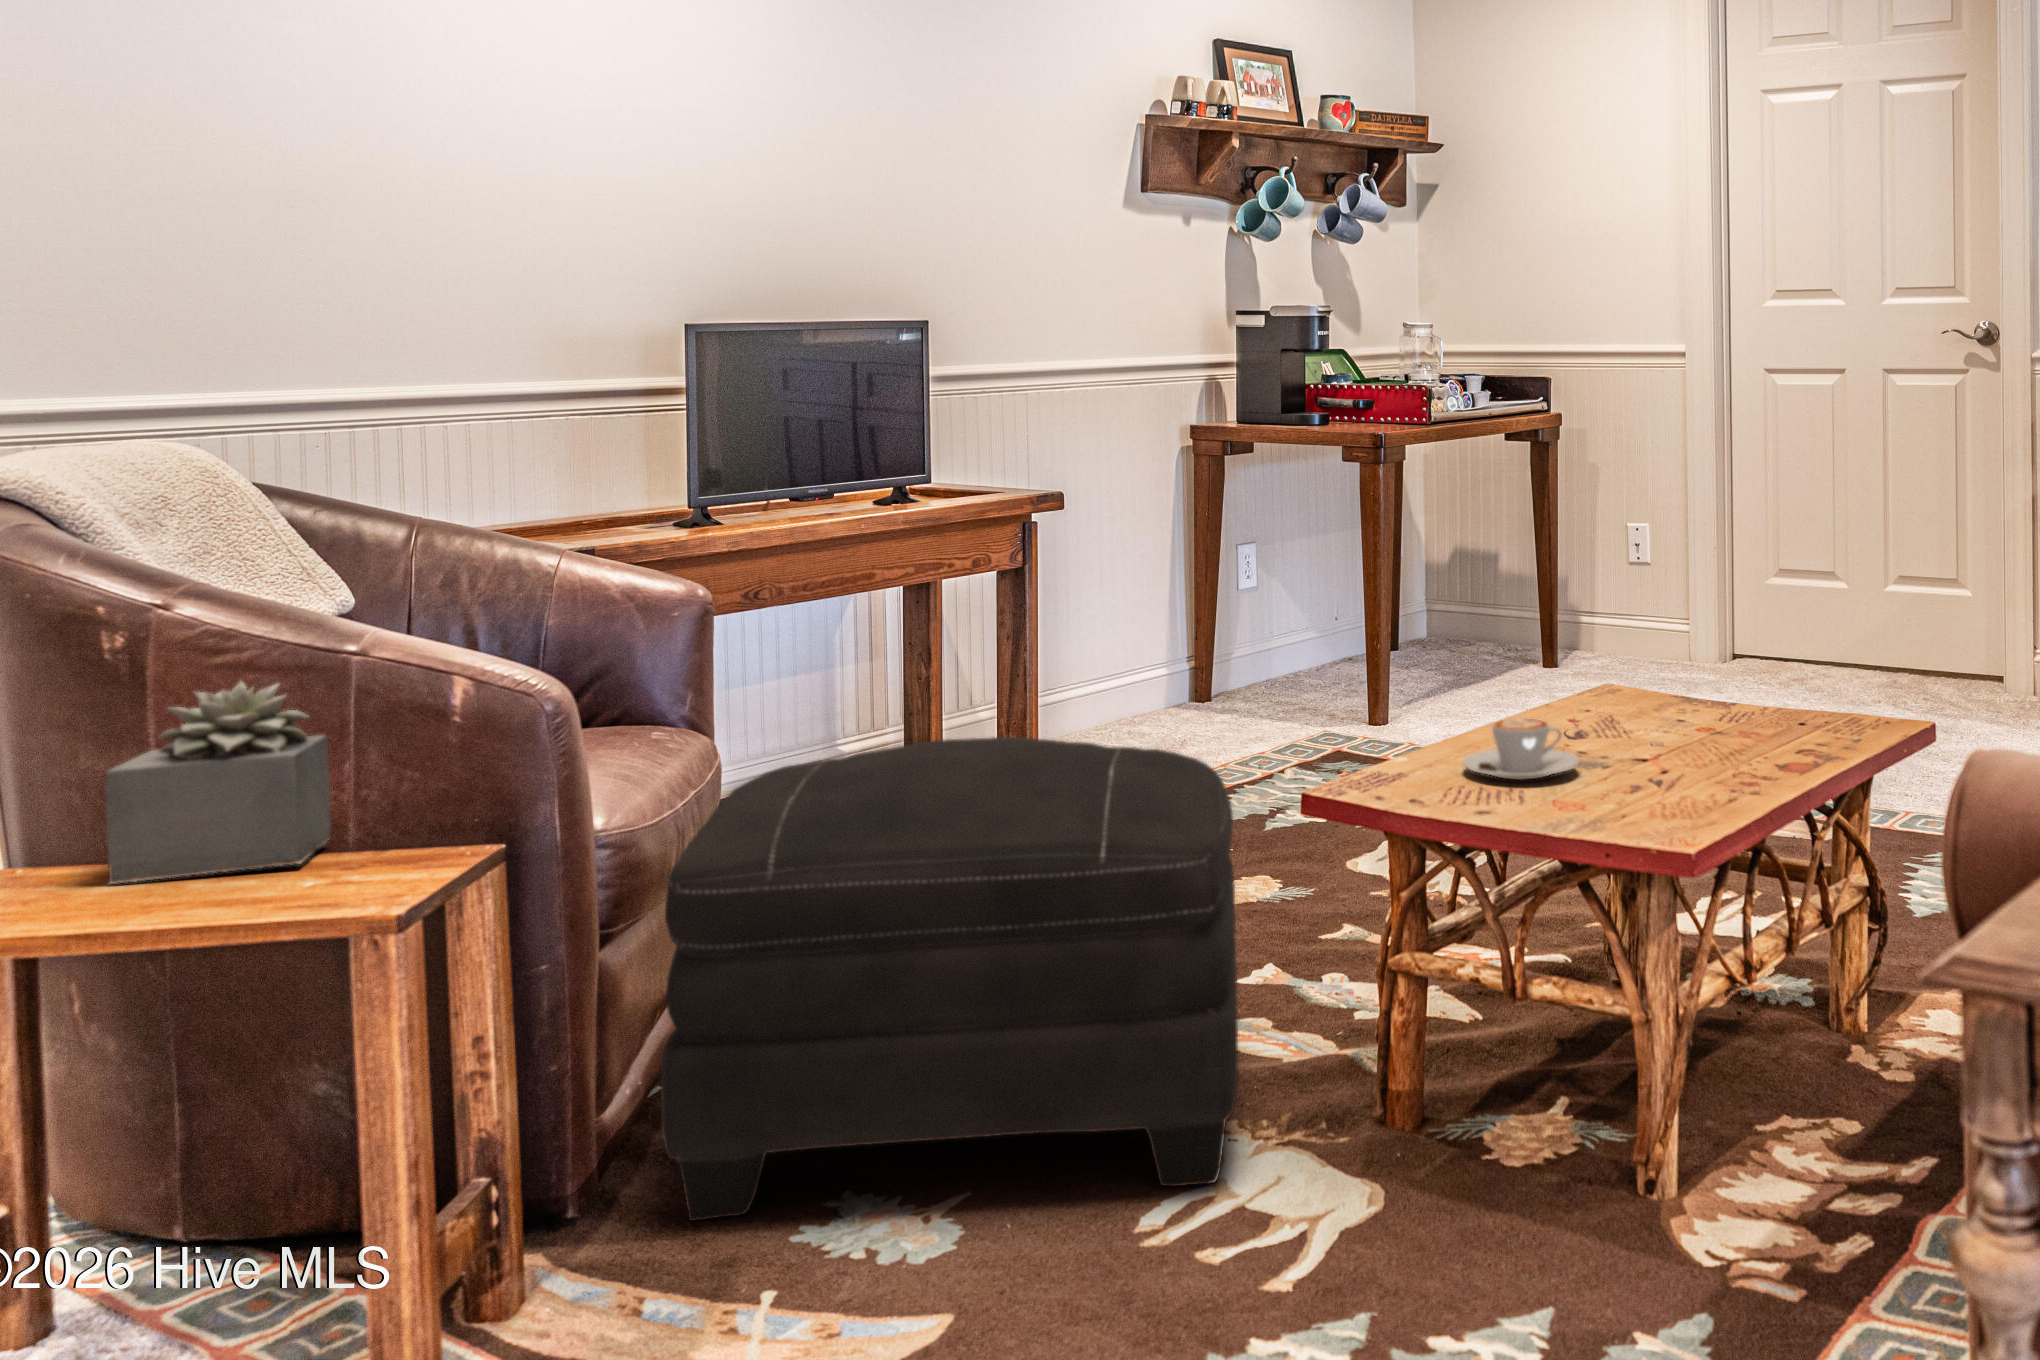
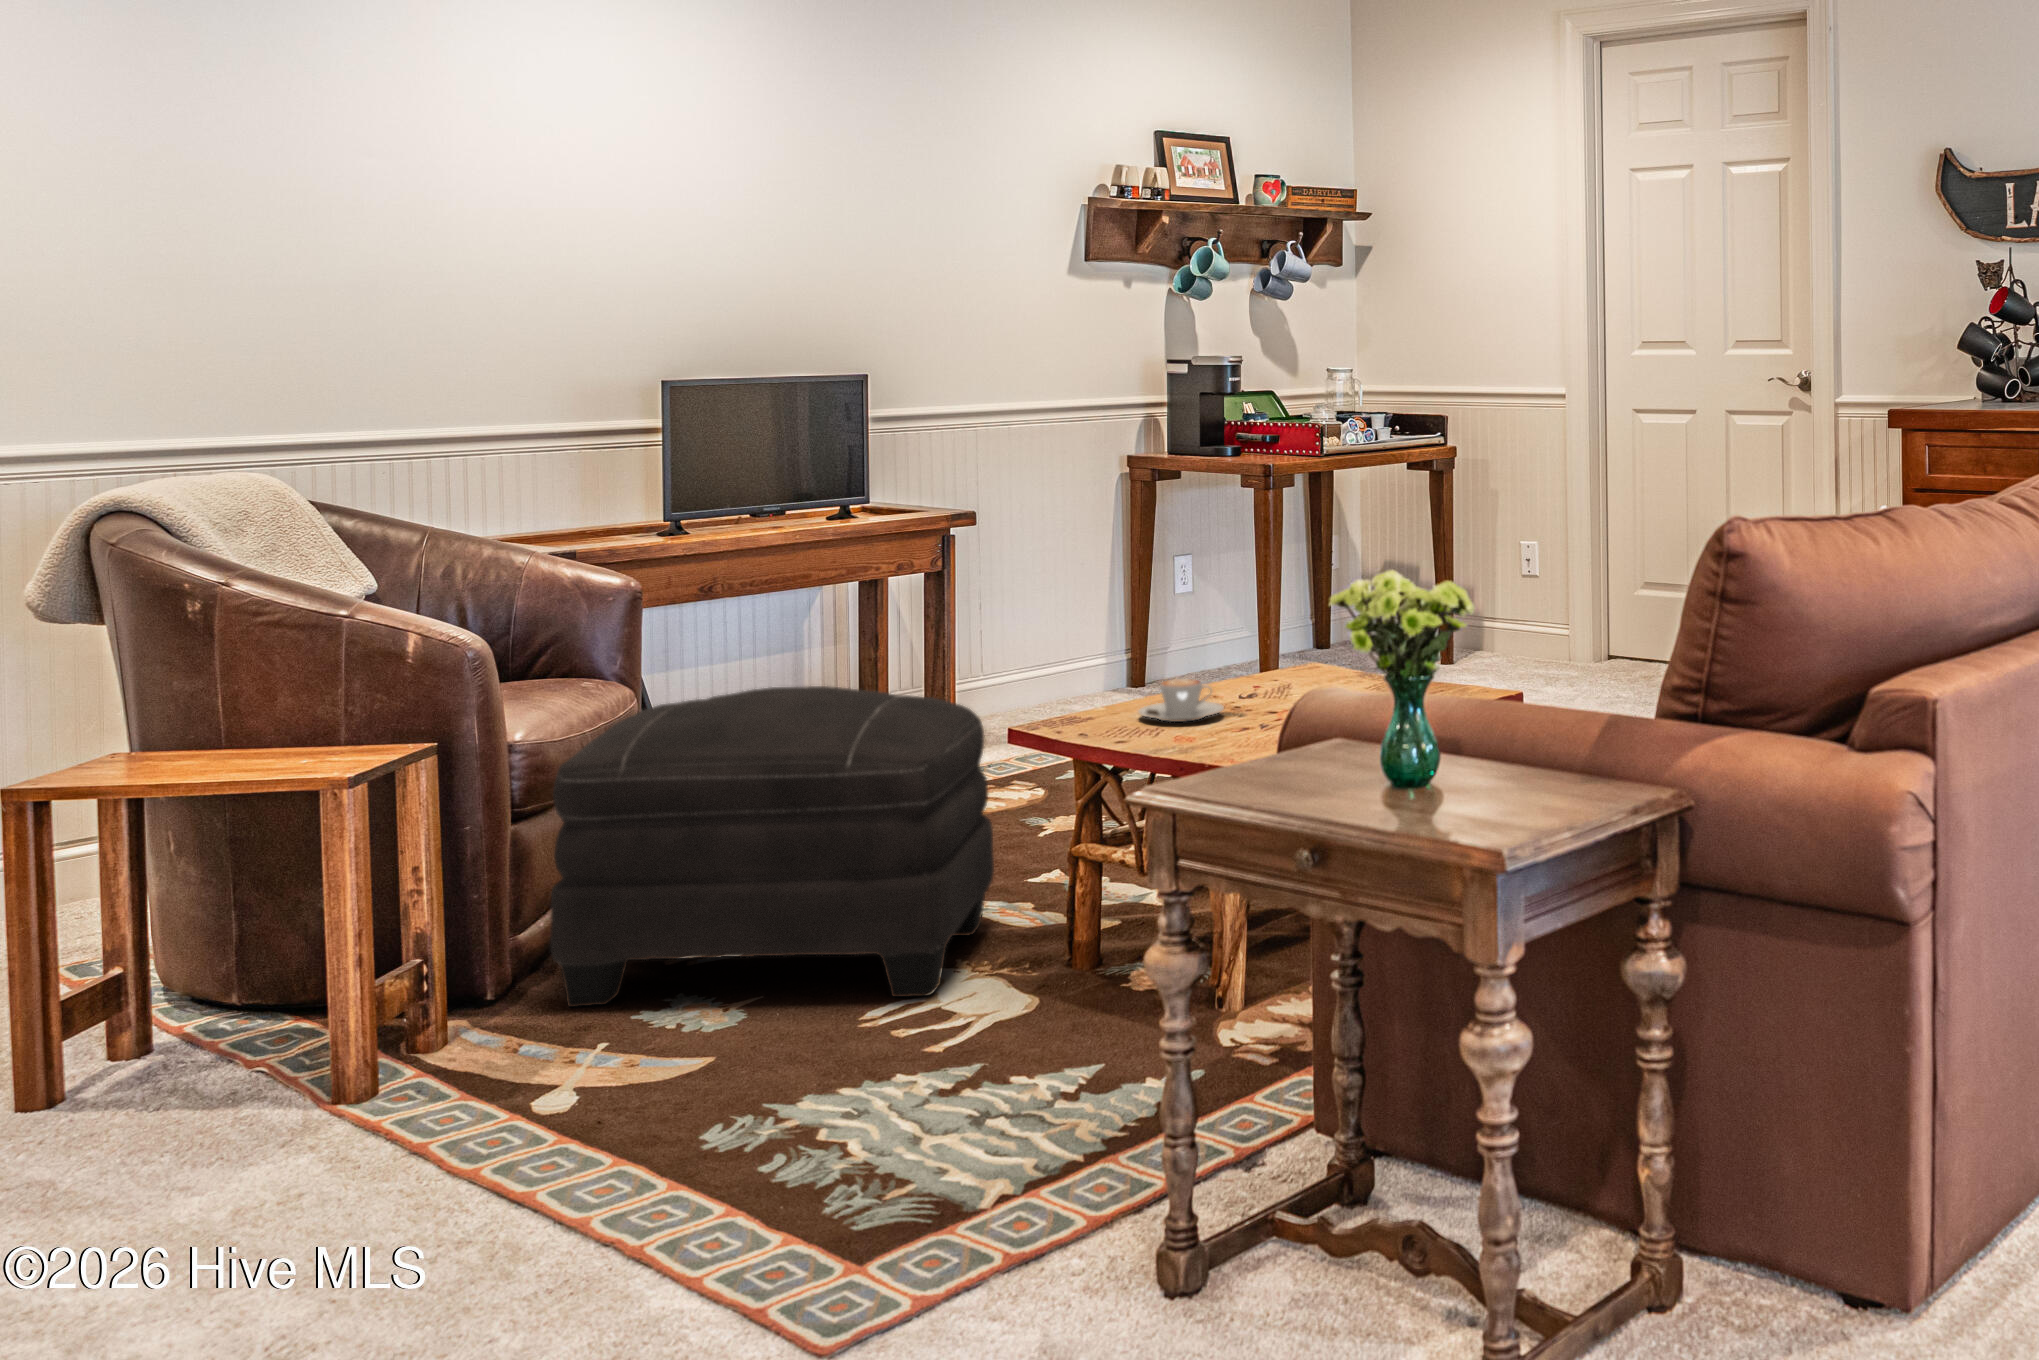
succulent plant: present [106,681,331,884] -> none [177,629,329,757]

